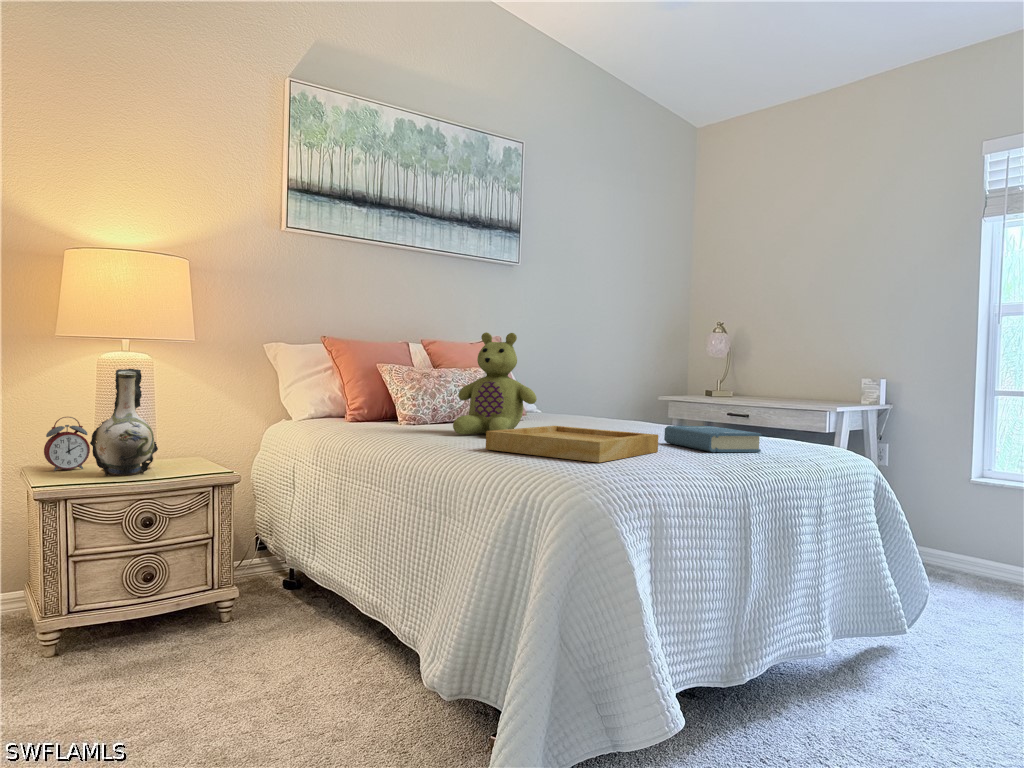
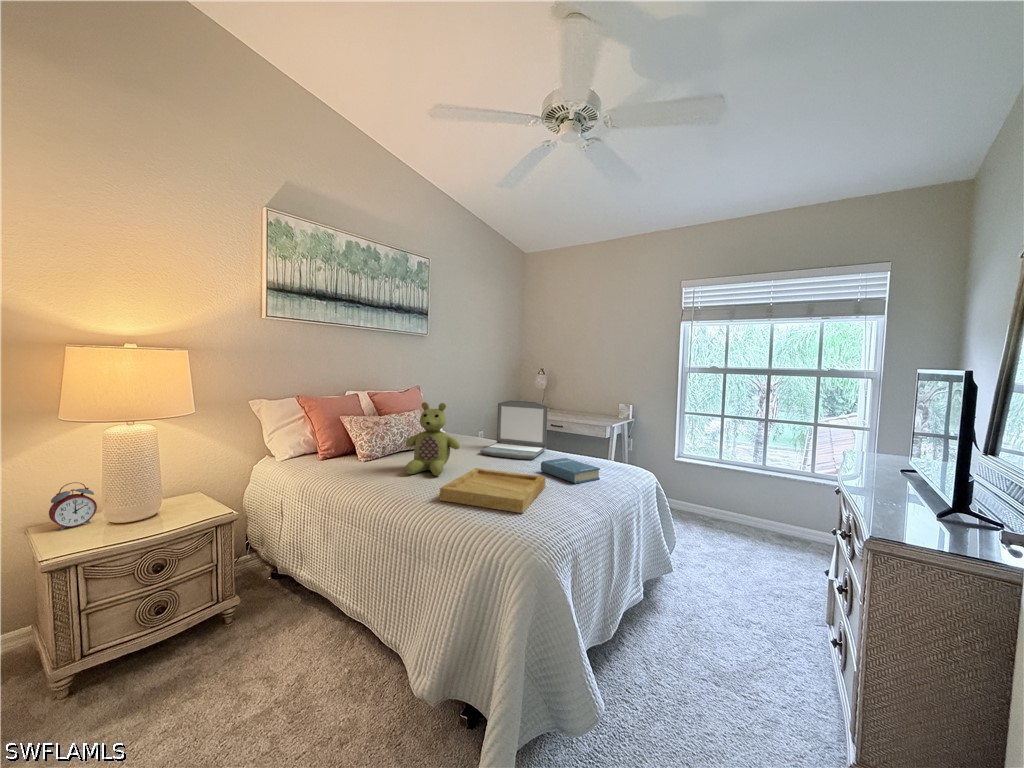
laptop: none [580,349,696,436] -> present [480,400,548,460]
decorative vase: present [90,369,158,475] -> none [98,443,165,532]

